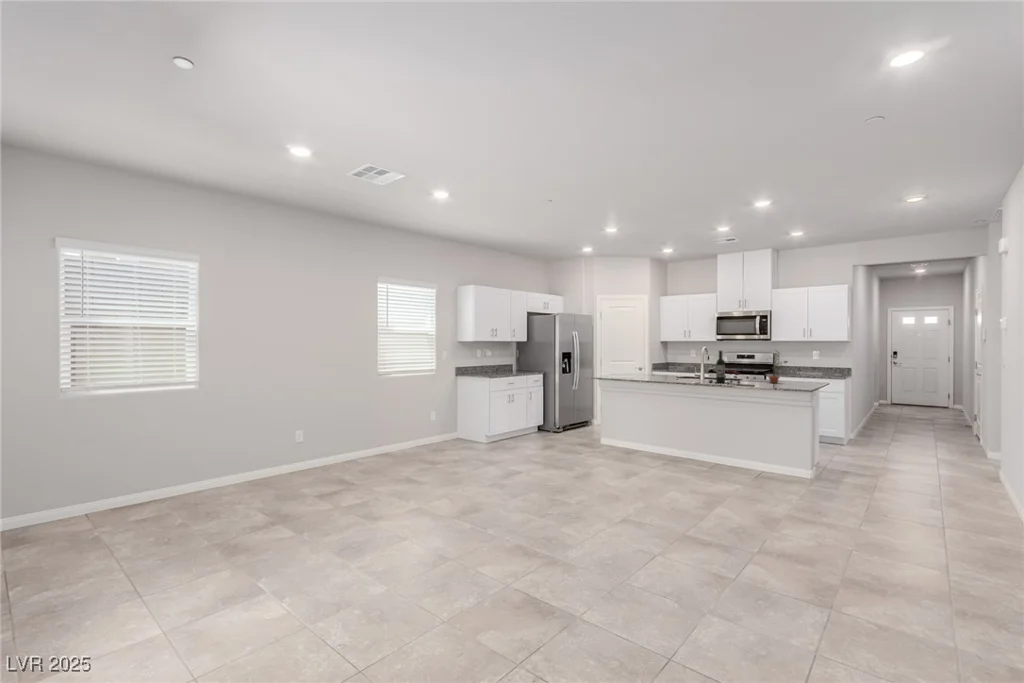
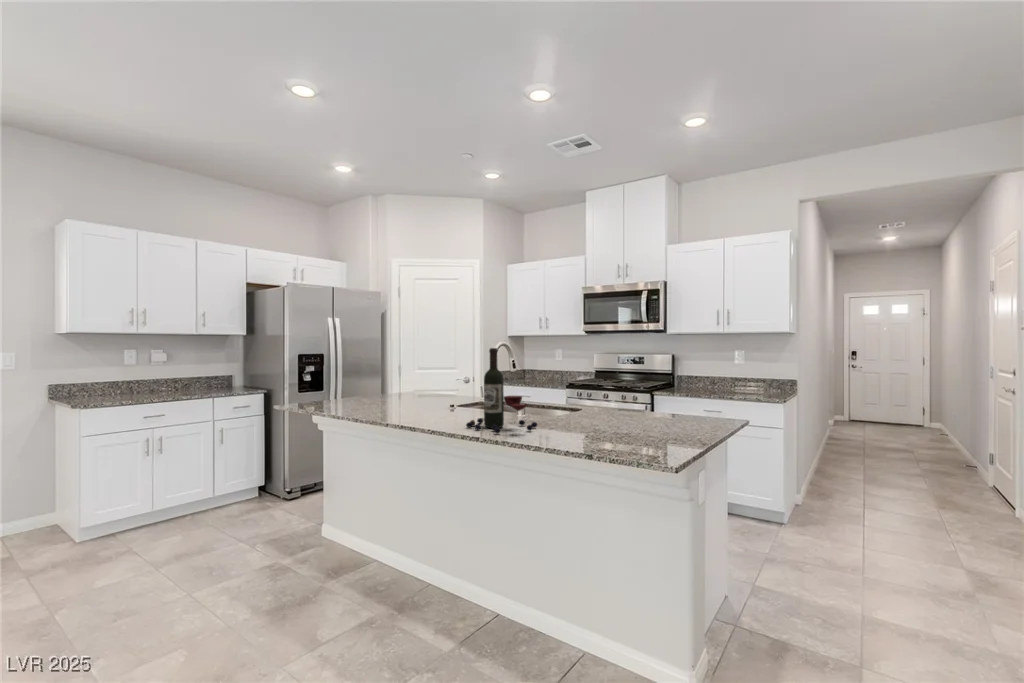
potted plant: present [768,352,787,383] -> none [601,346,650,427]

